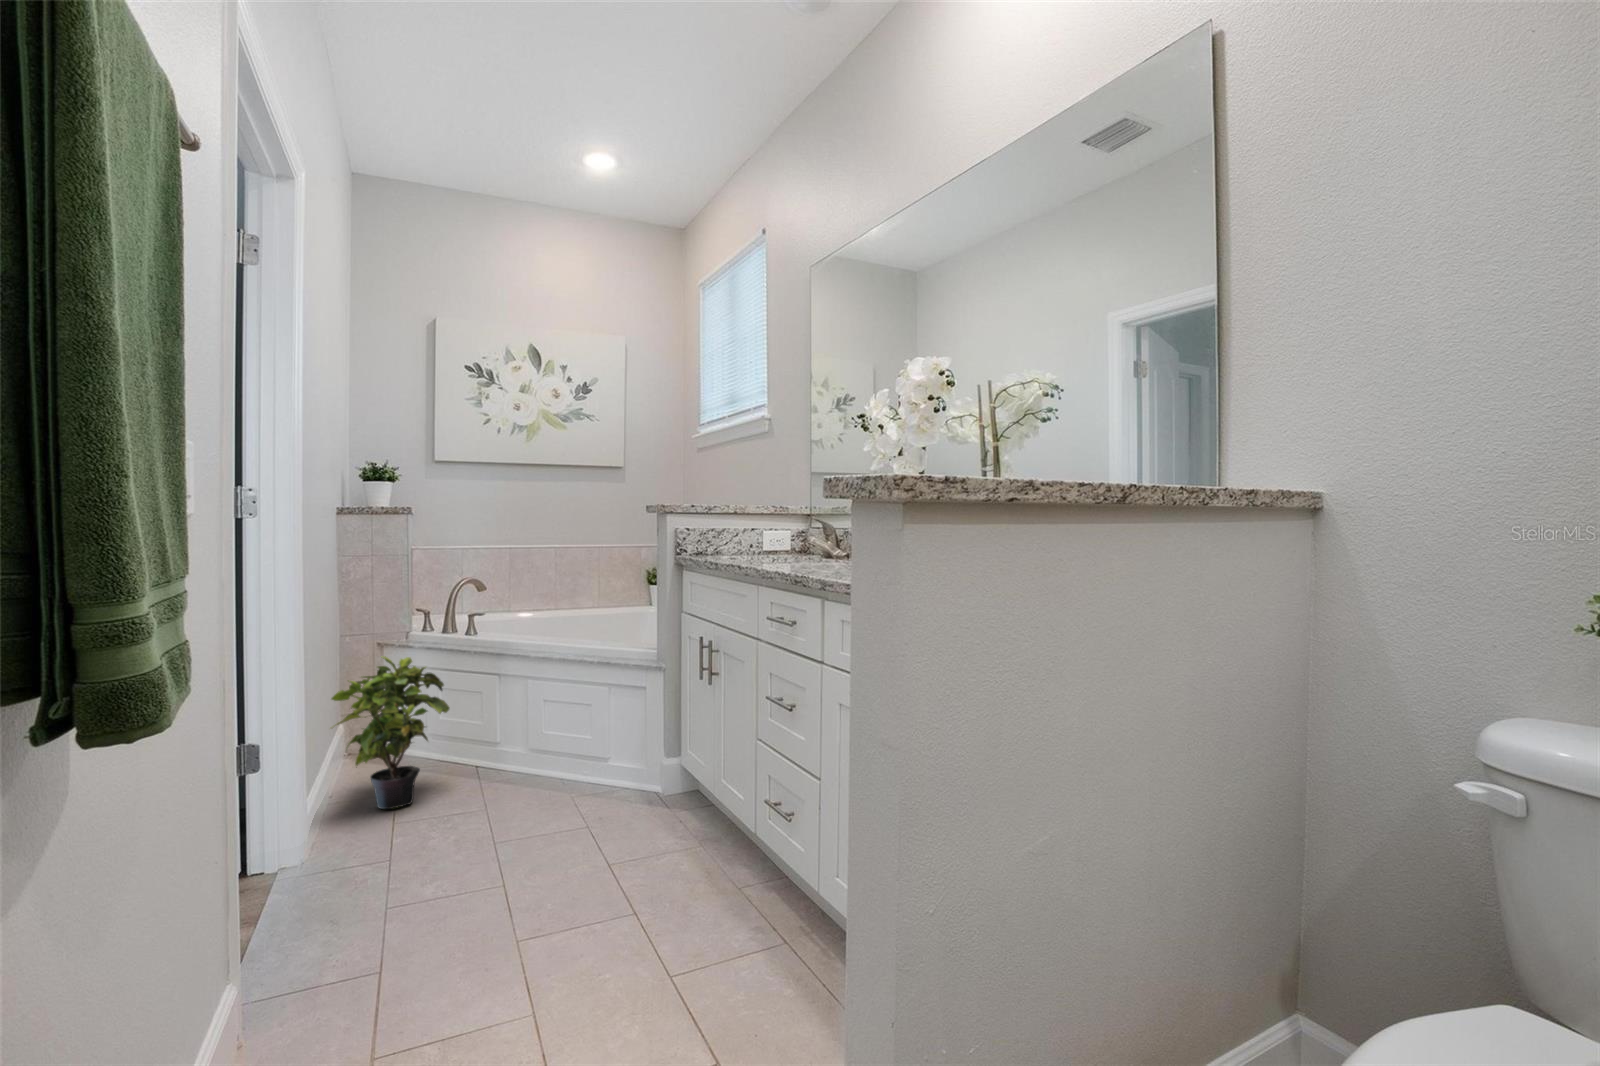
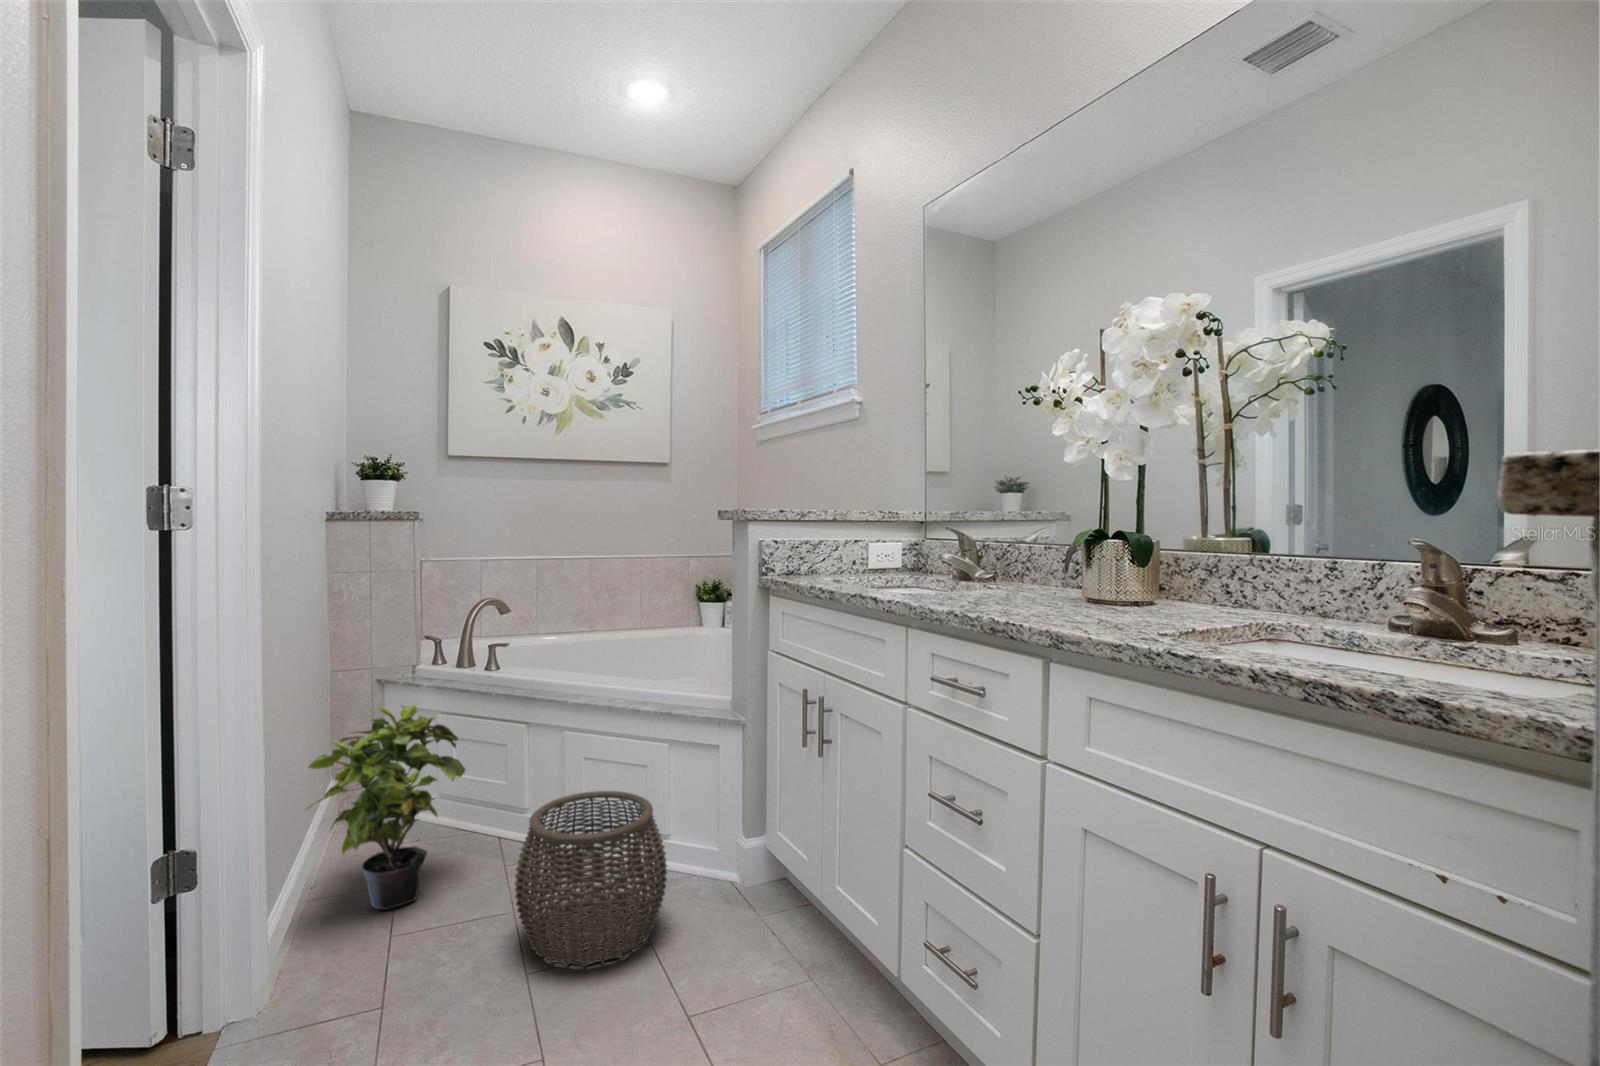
woven basket: none [487,719,603,840] -> present [515,791,667,967]

